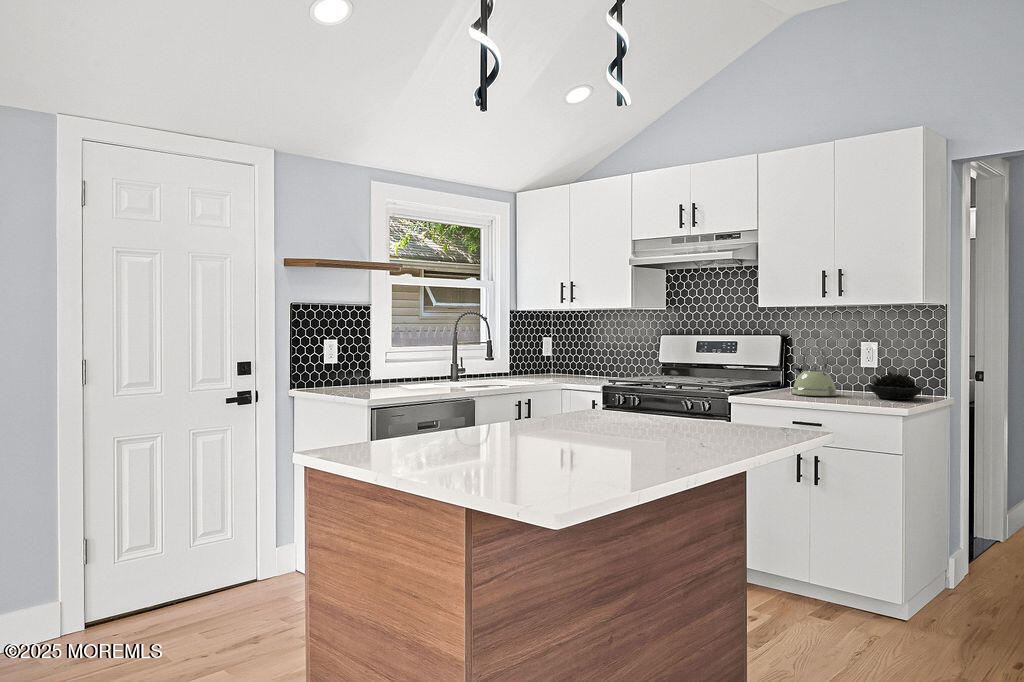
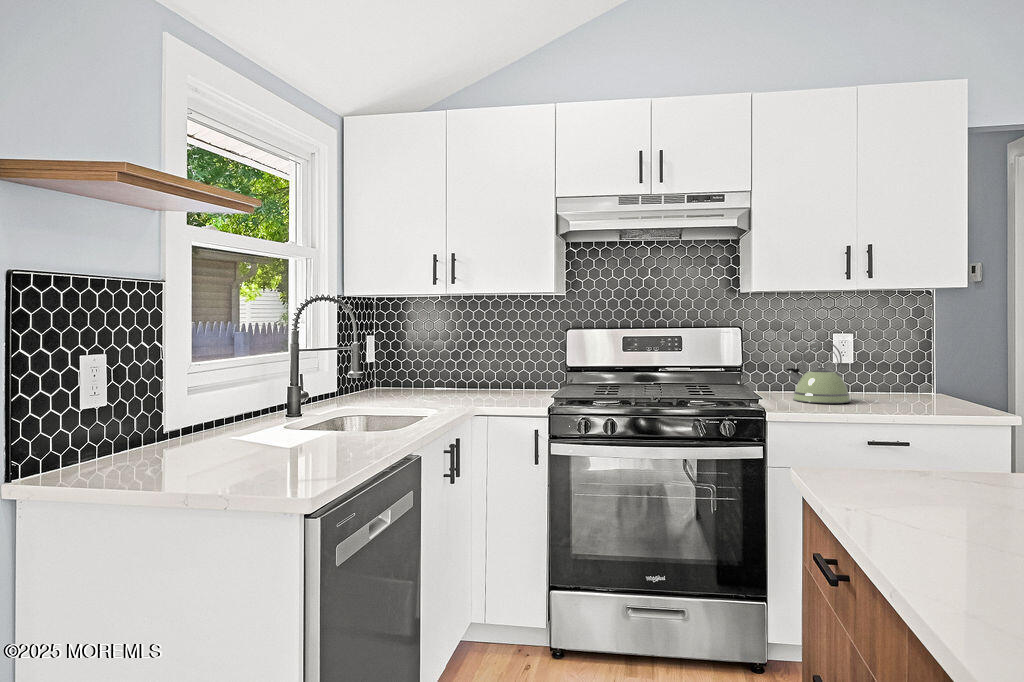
succulent plant: present [868,372,923,400] -> none [871,368,938,401]

